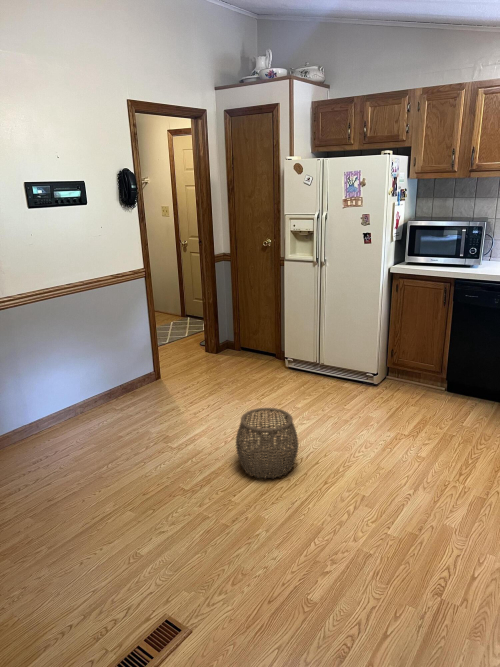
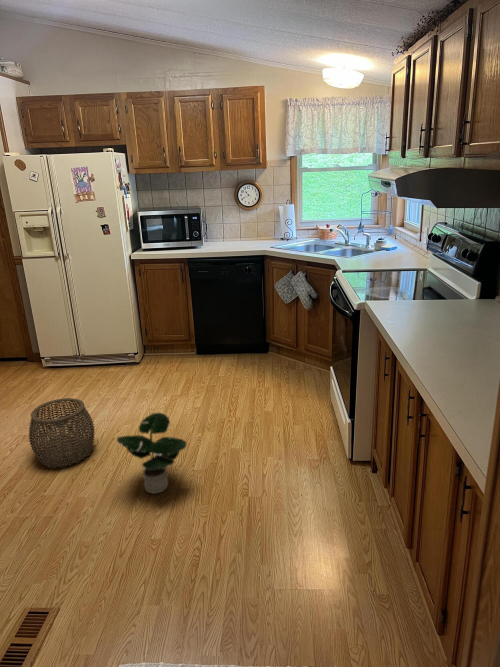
potted plant: none [301,455,378,547] -> present [117,413,187,494]

